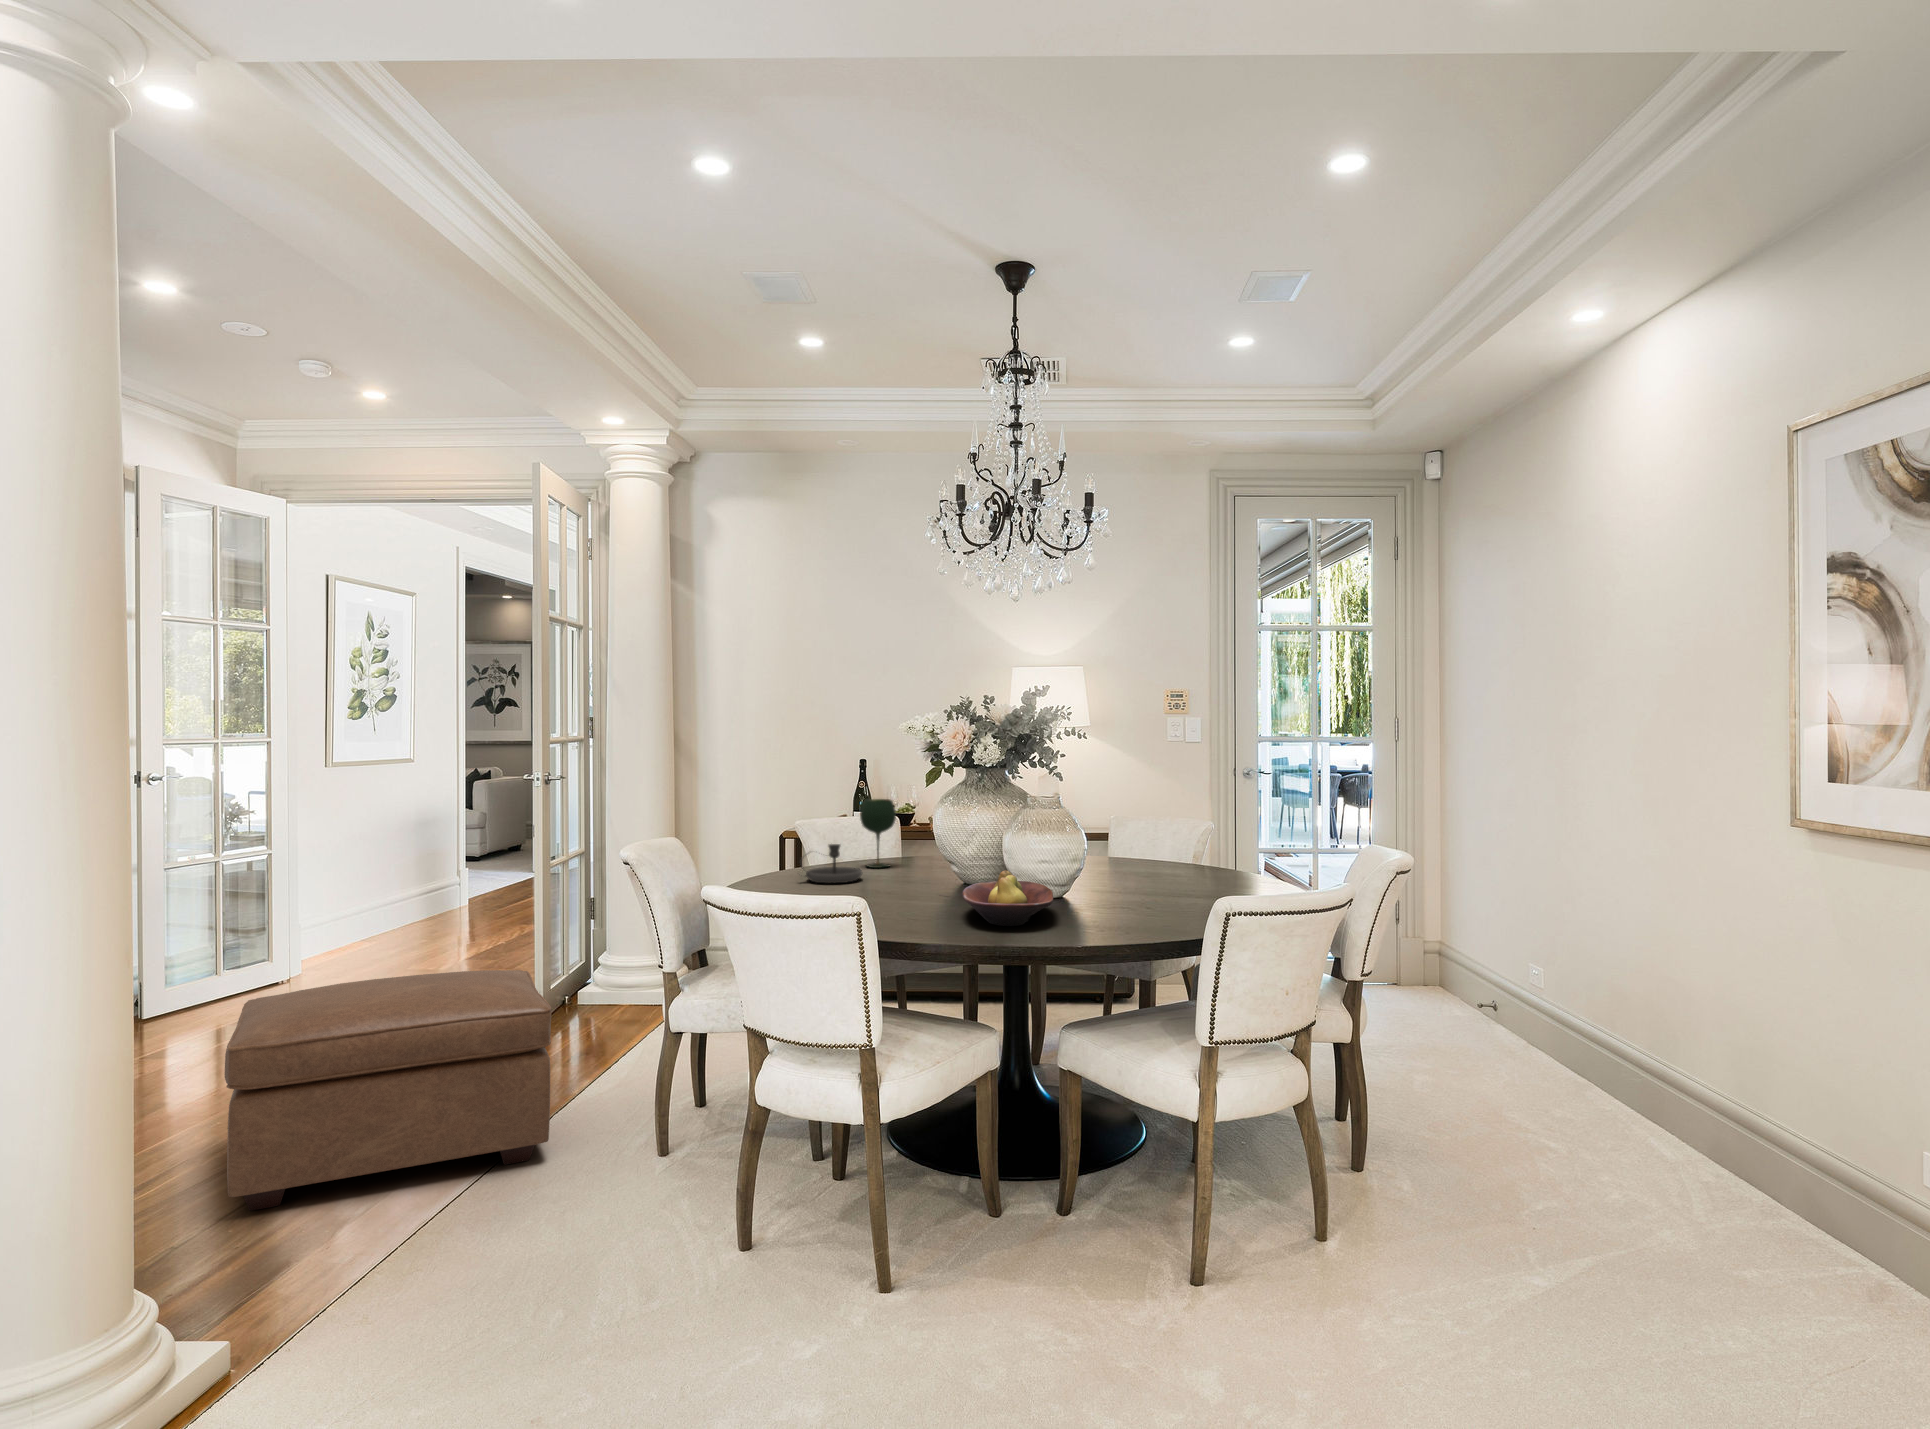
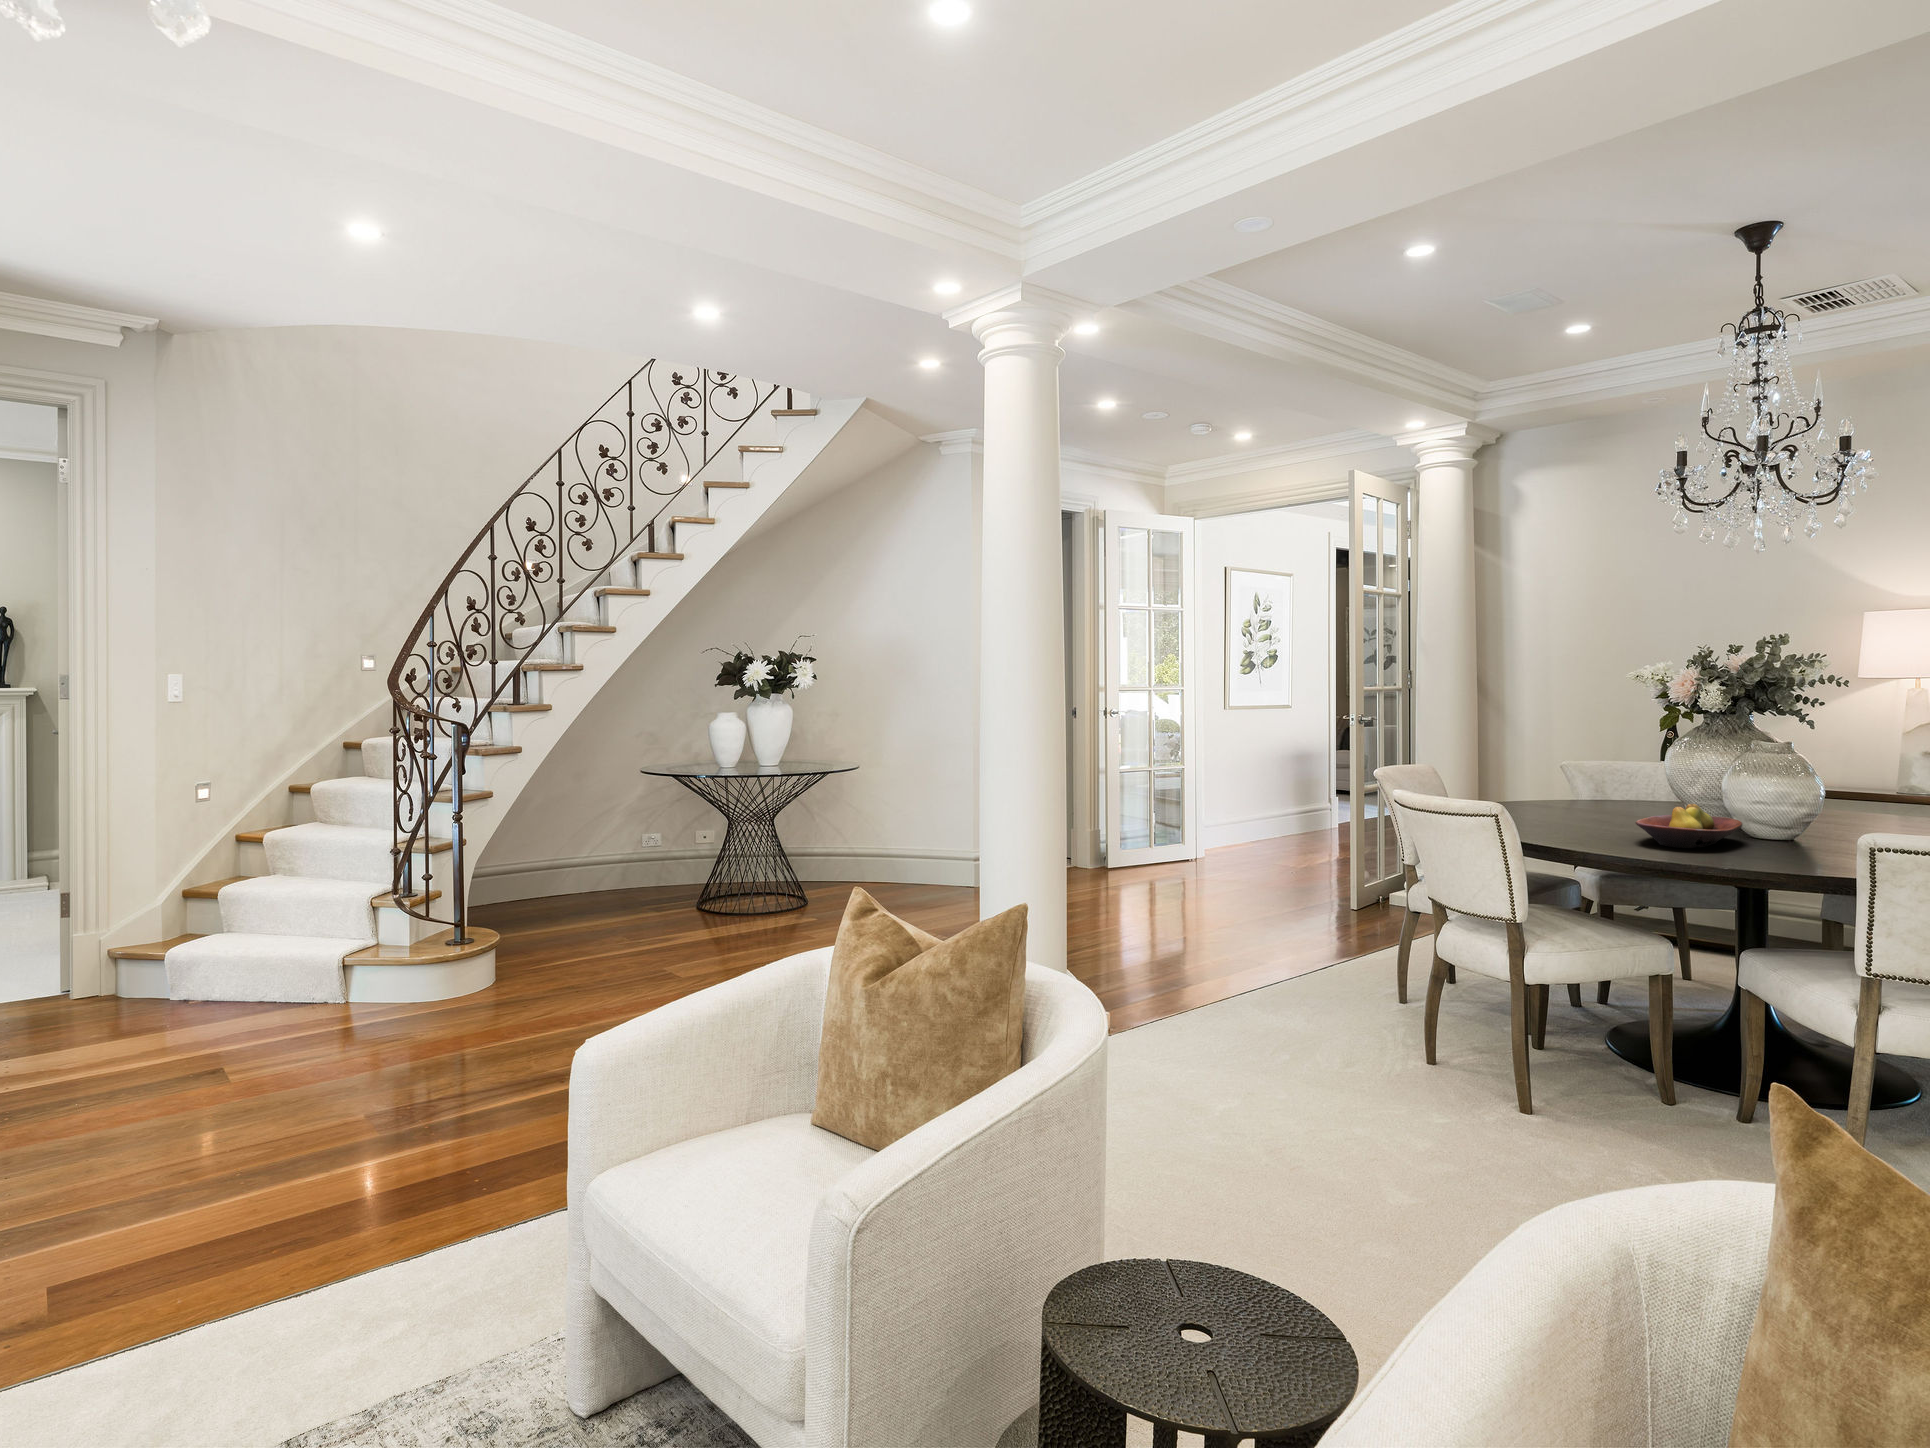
wine glass: present [860,799,896,868] -> none [1606,744,1644,805]
candlestick: present [801,844,862,883] -> none [1529,778,1593,811]
ottoman: present [224,970,551,1211] -> none [1131,844,1325,980]

